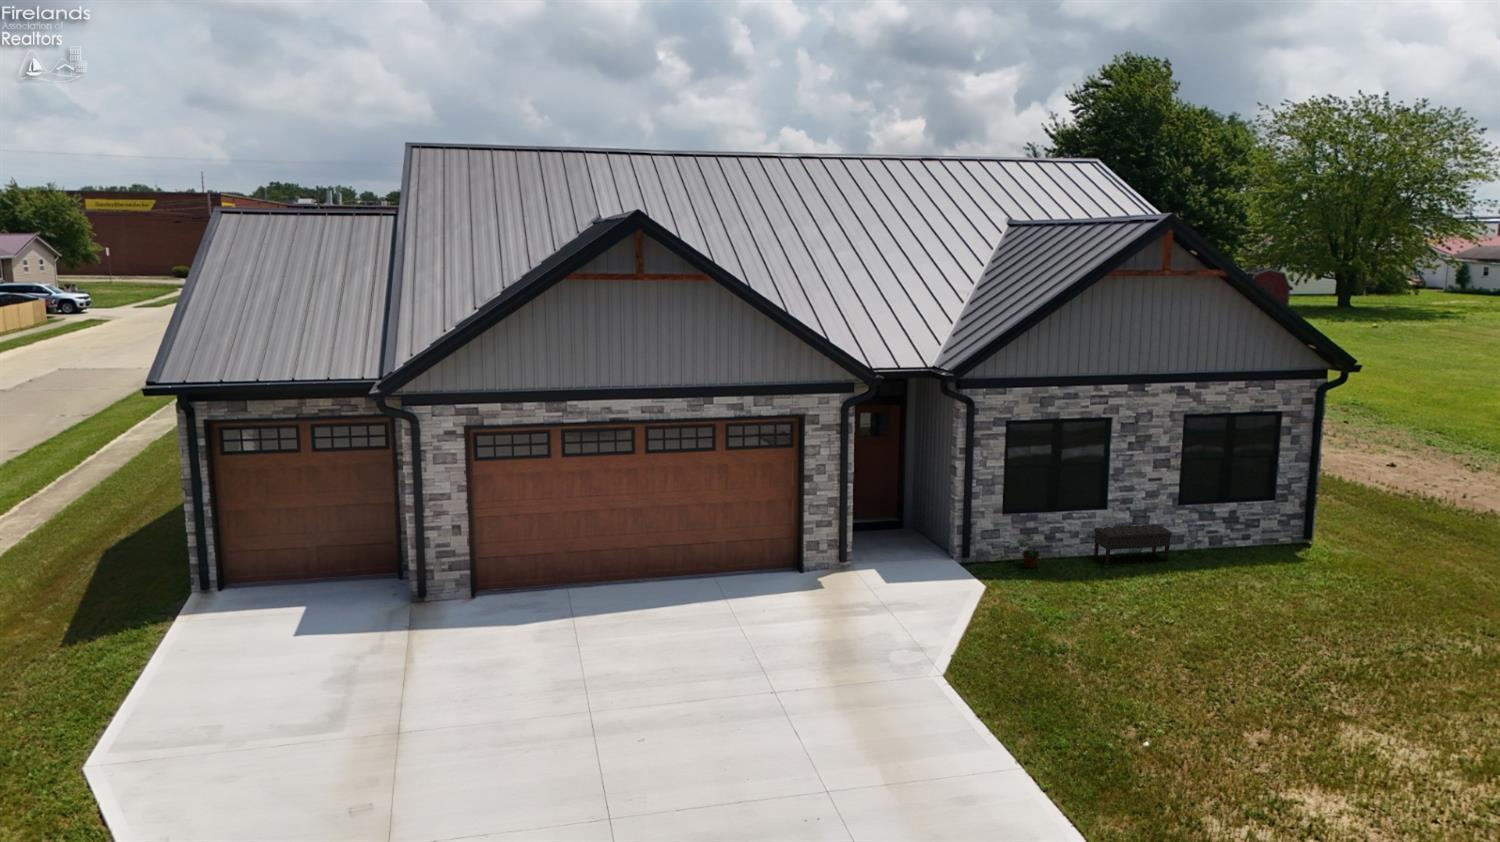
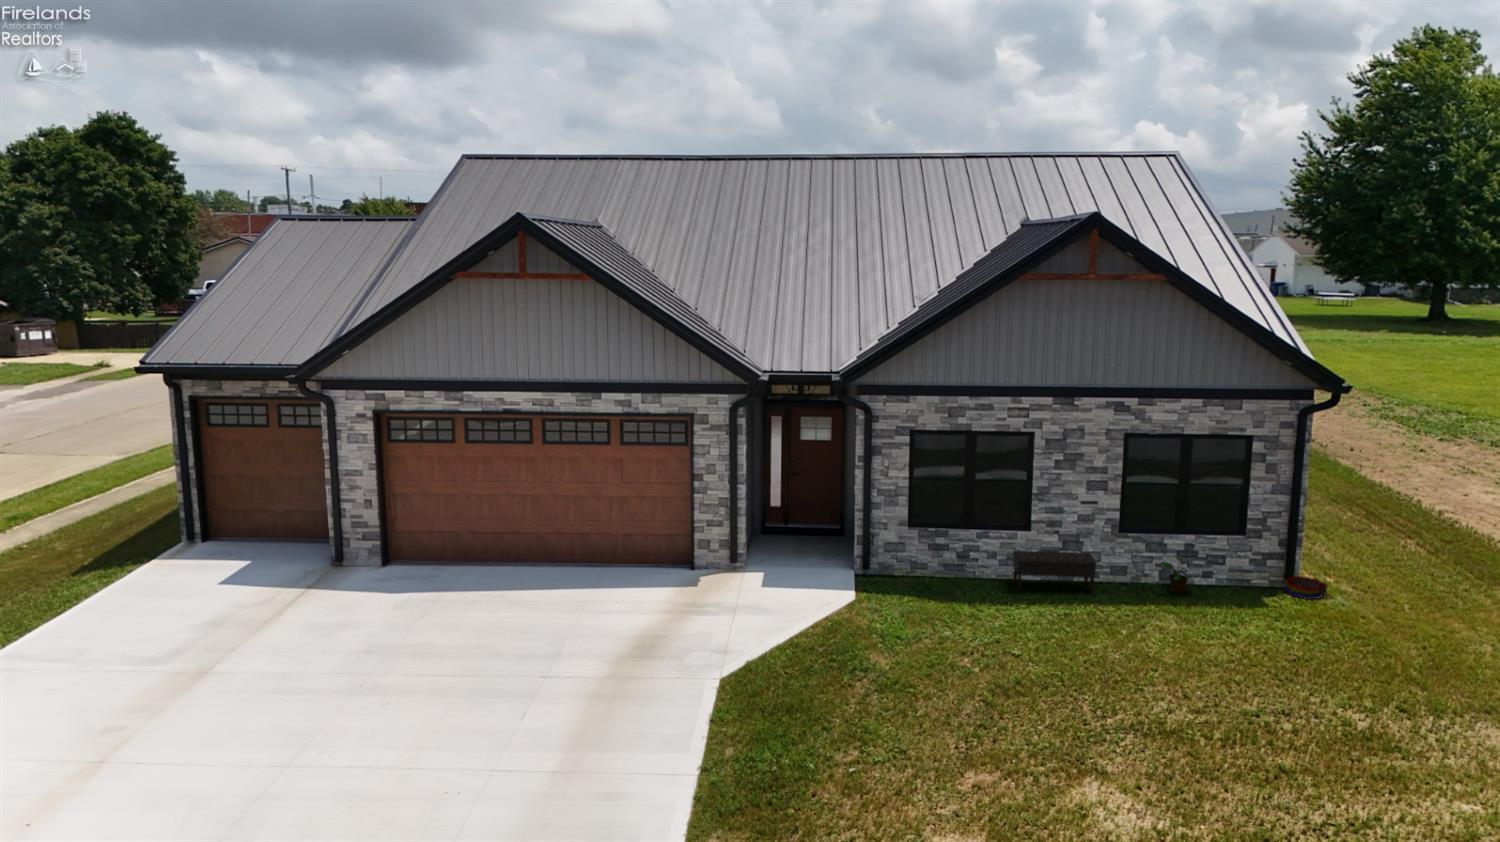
storage bin: none [1305,531,1342,550] -> present [1285,576,1327,599]
potted plant: present [1015,534,1040,568] -> present [1161,556,1190,594]

